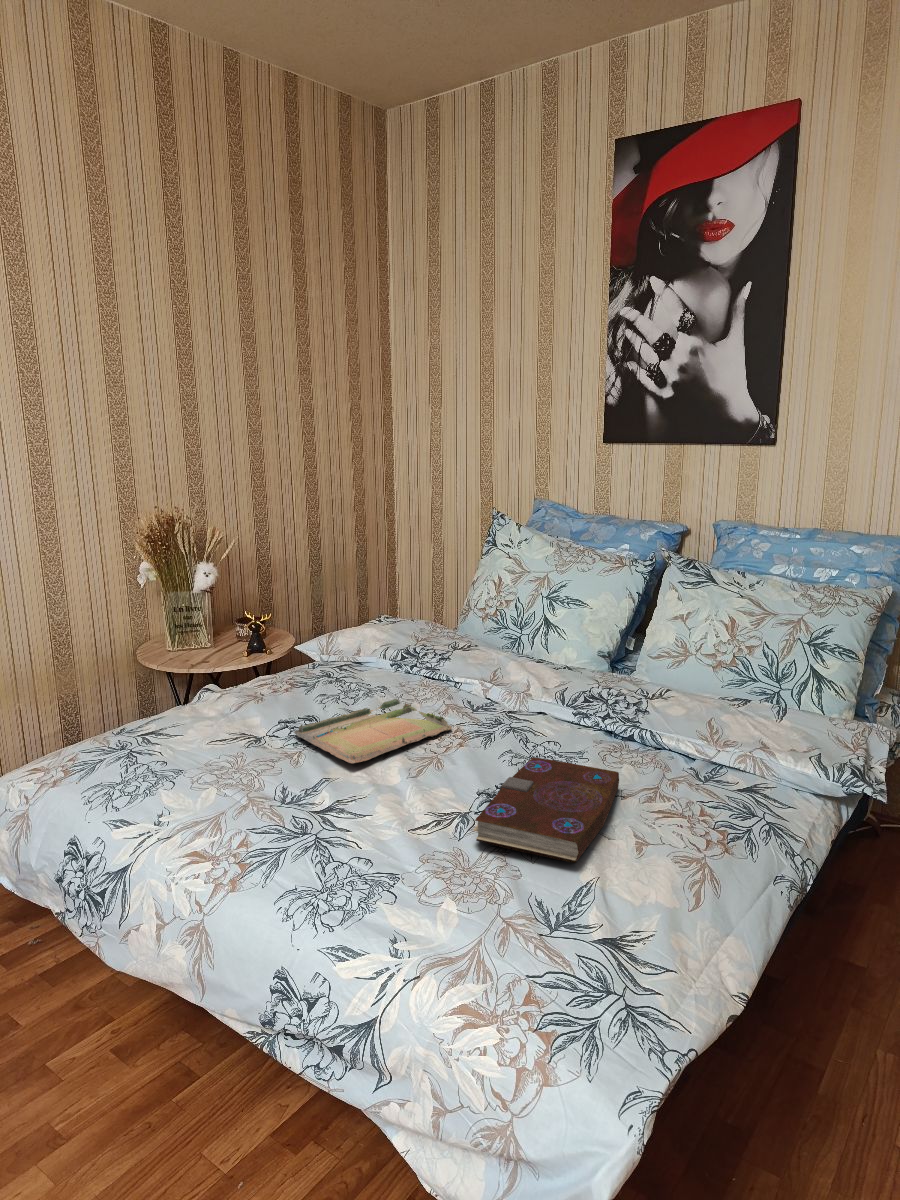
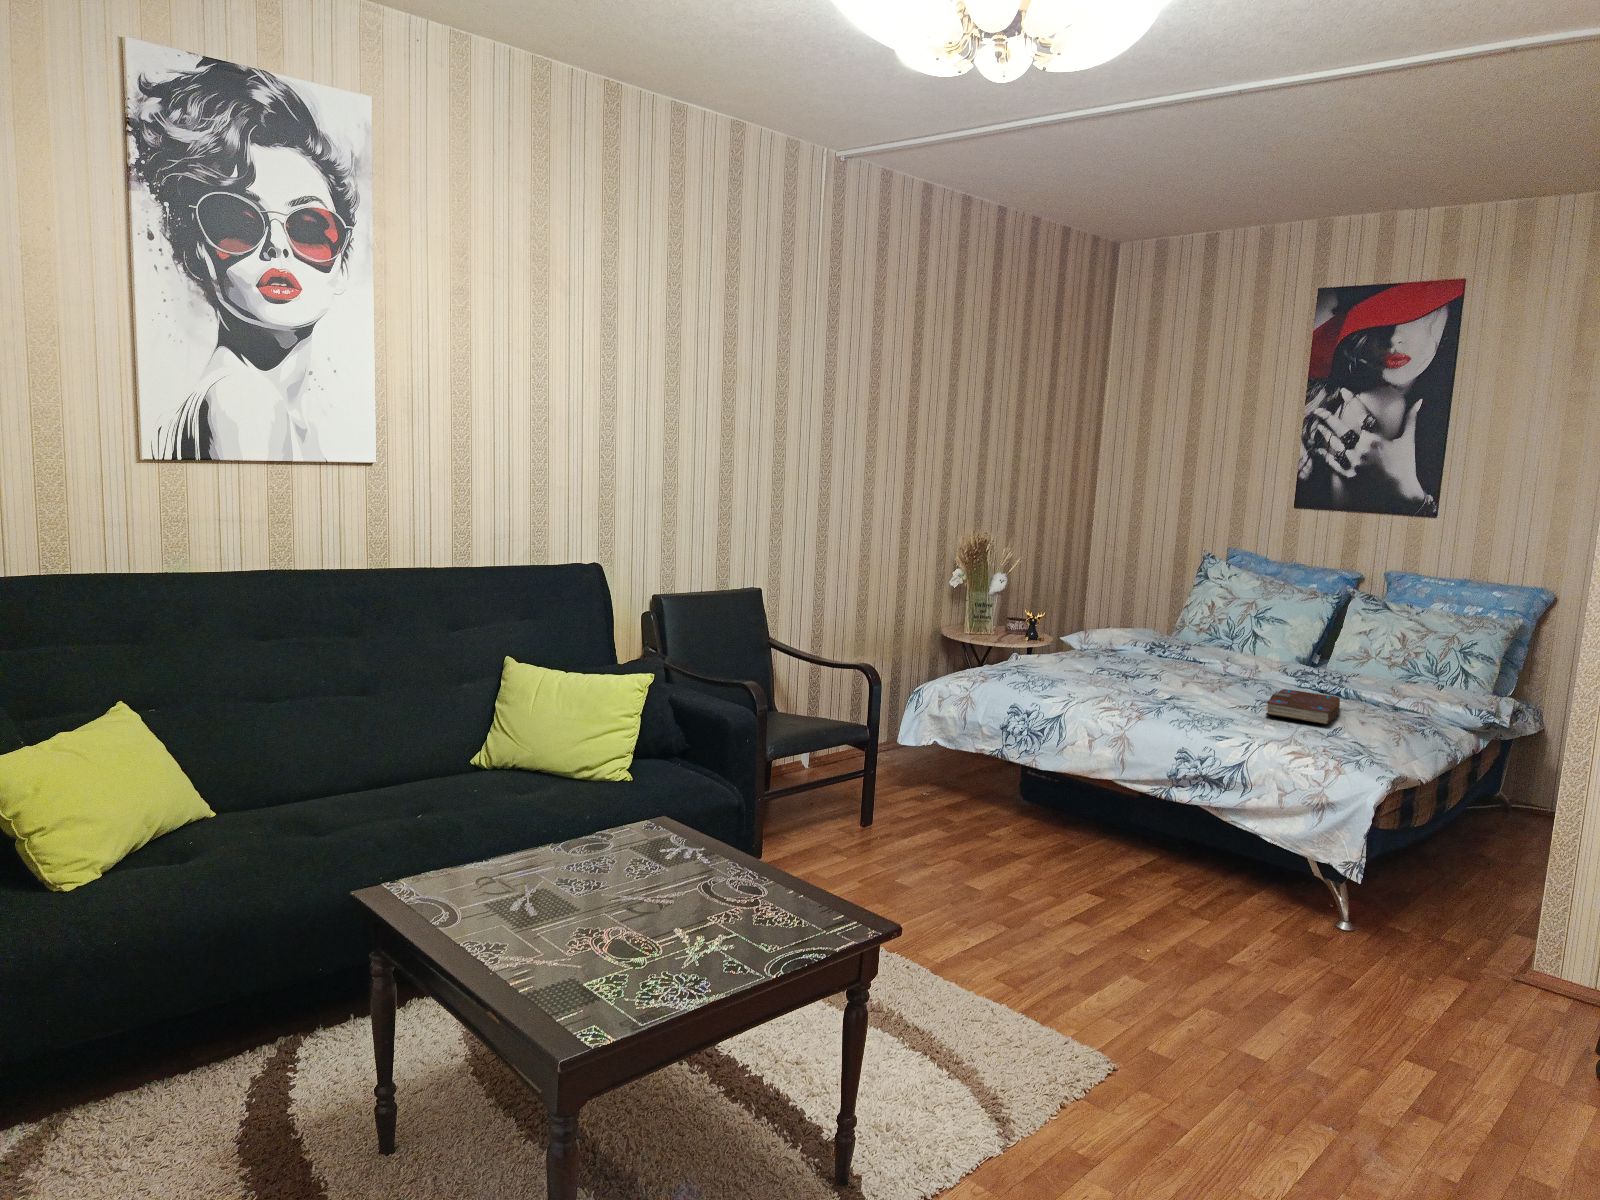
tray: present [294,699,452,764] -> none [1117,664,1218,685]

